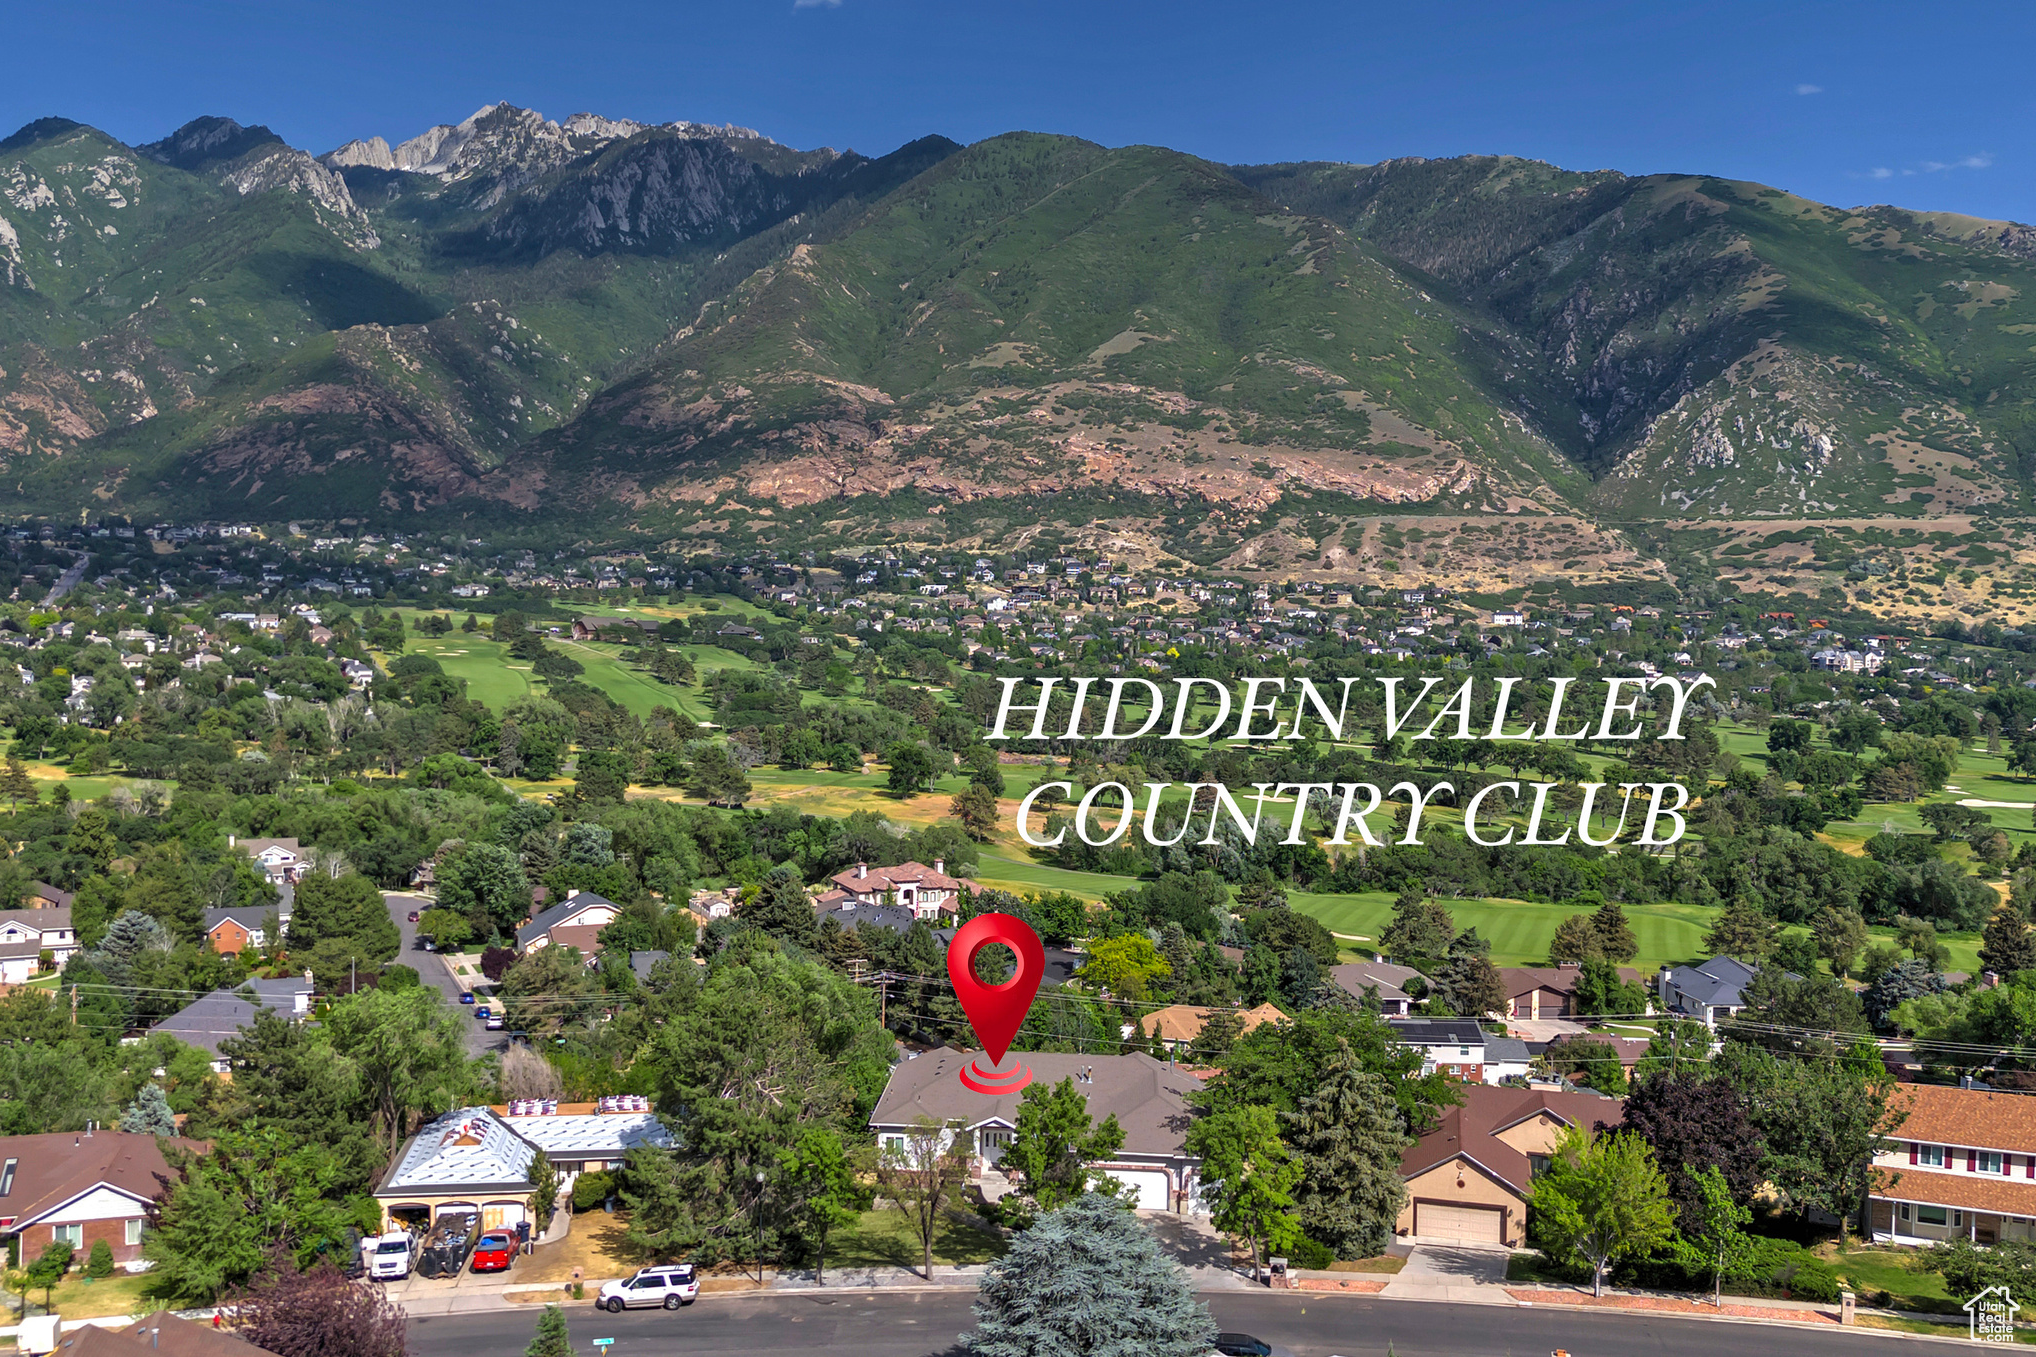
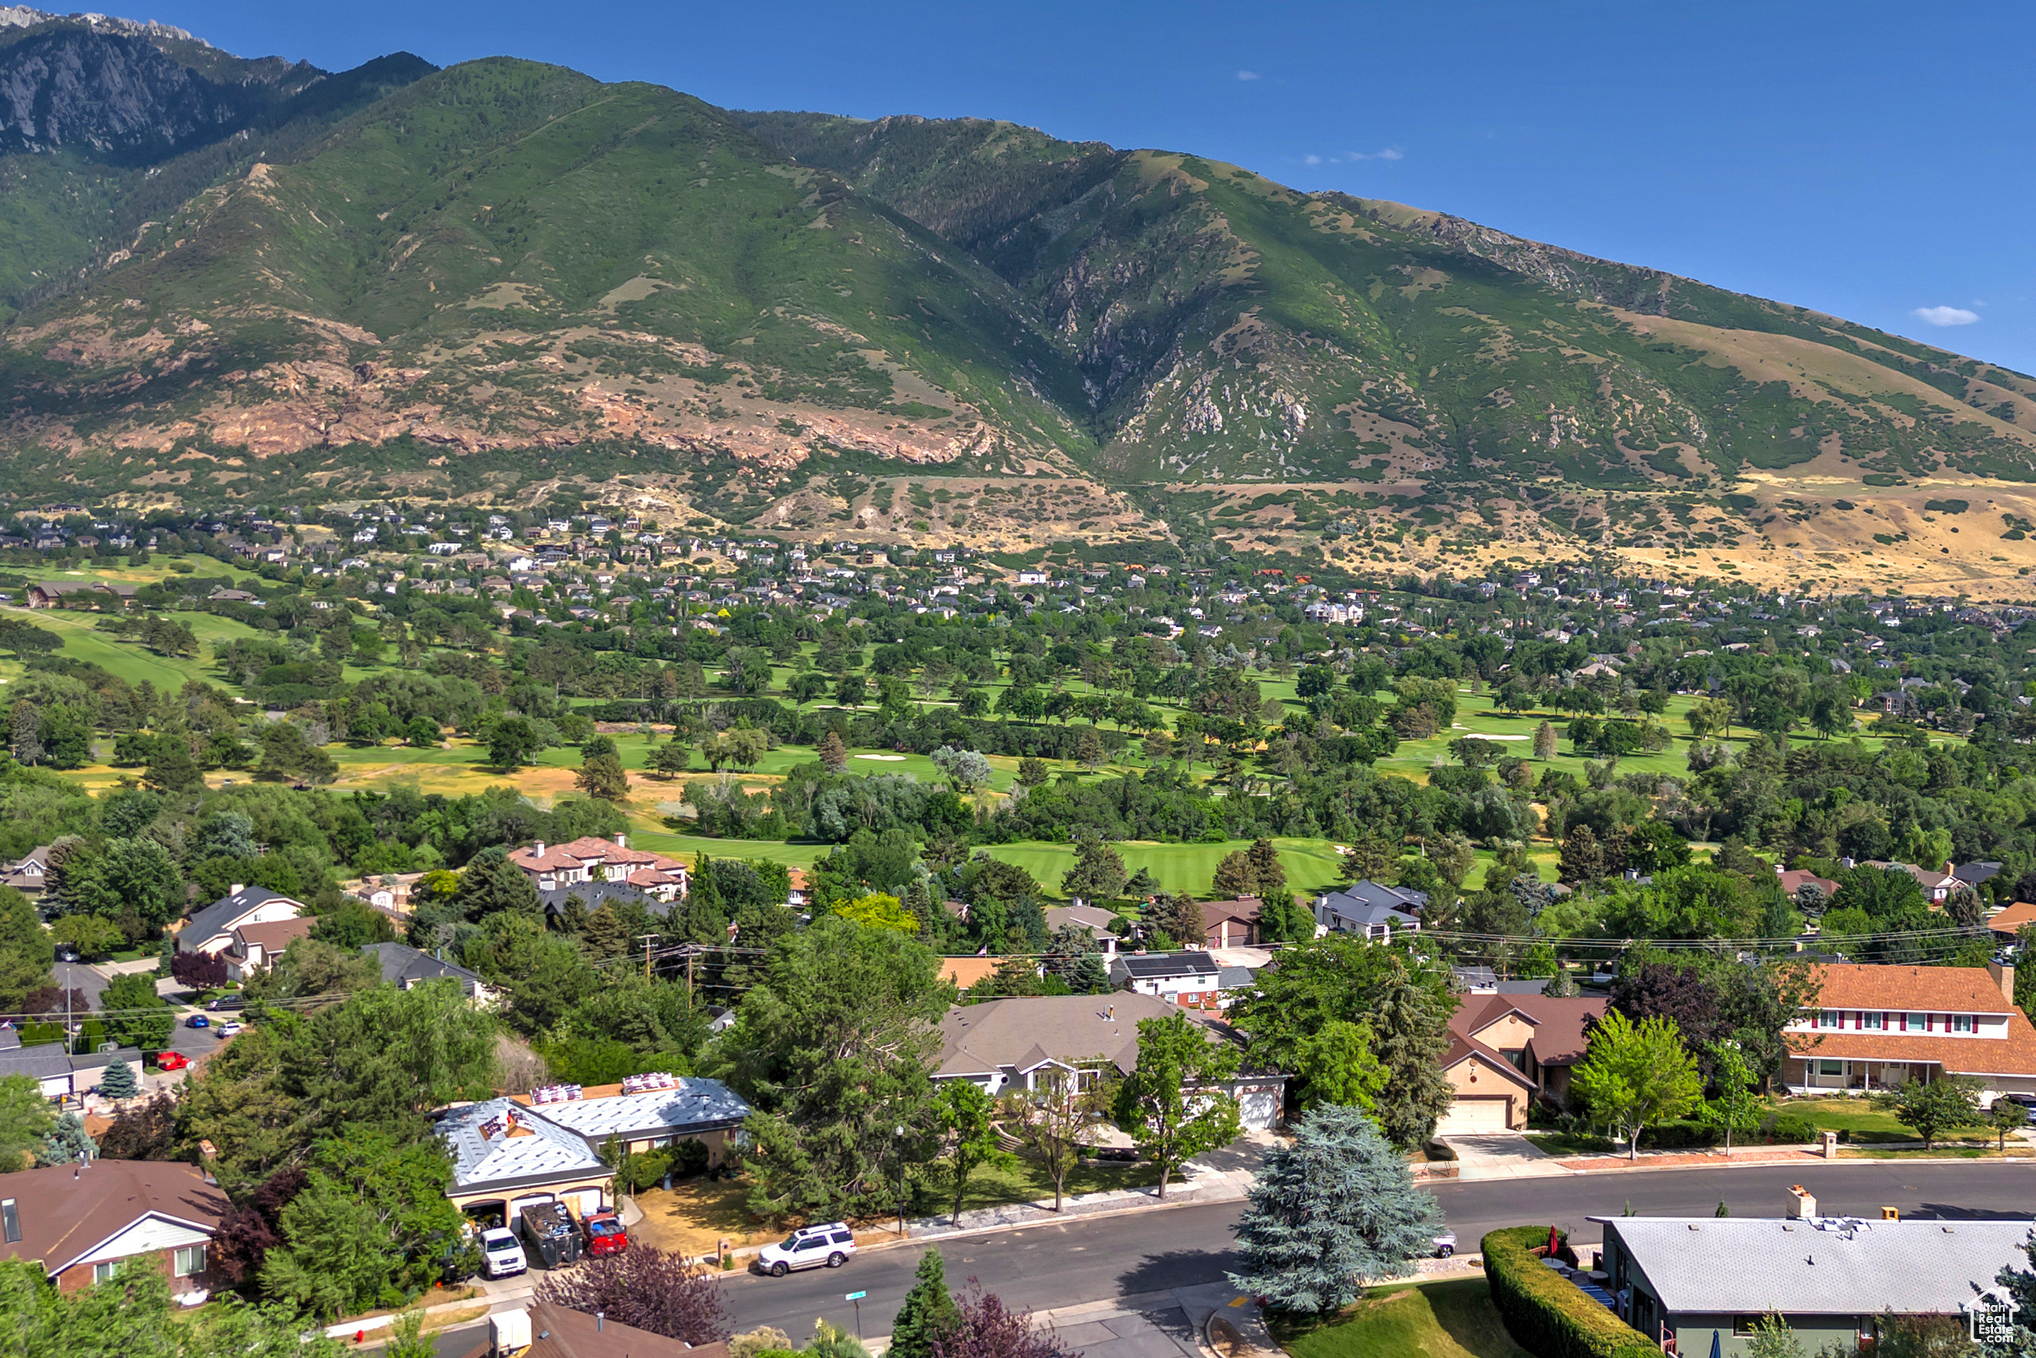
lounge chair: none [1344,1241,1384,1292] -> present [1421,1141,1454,1177]

